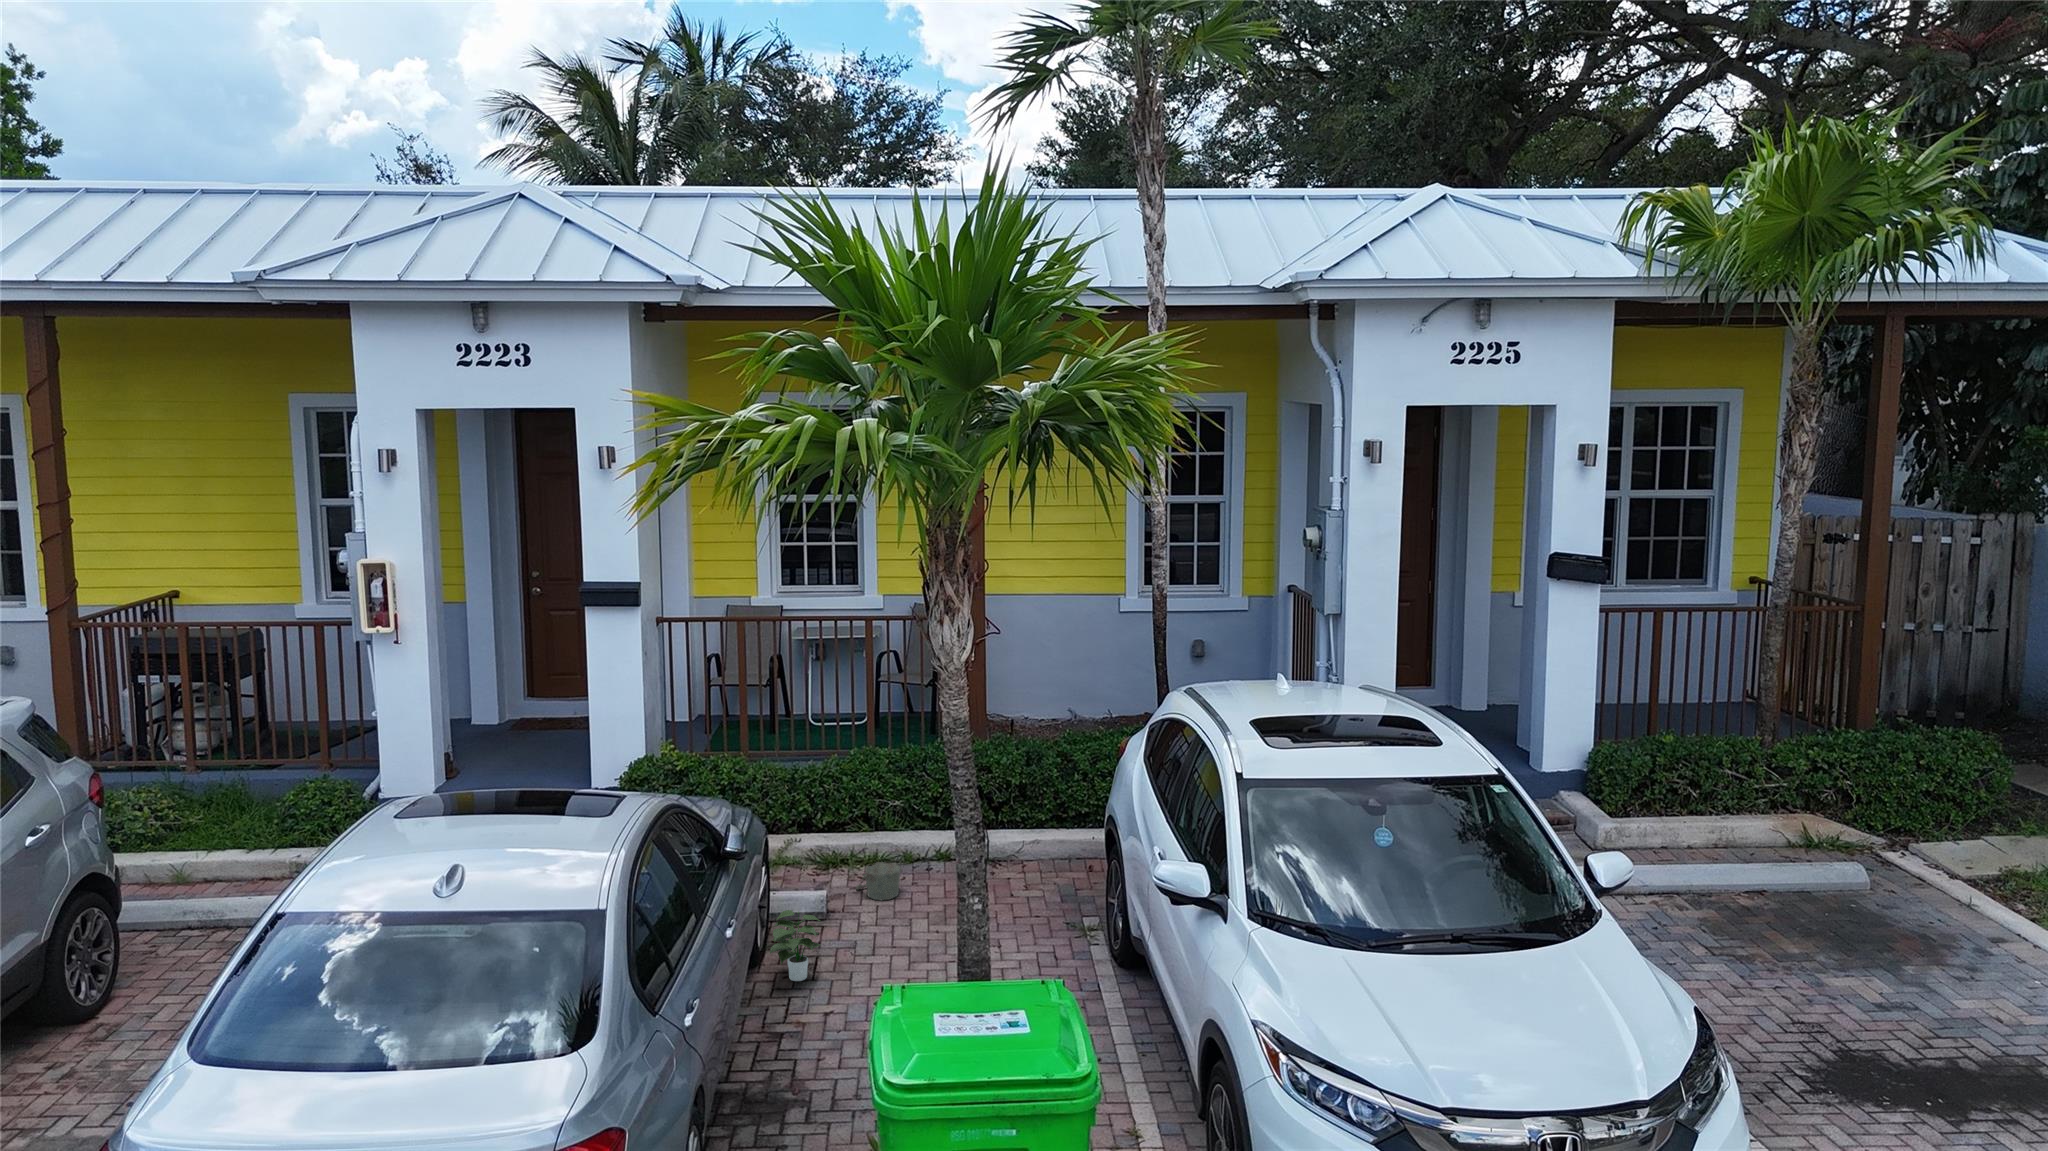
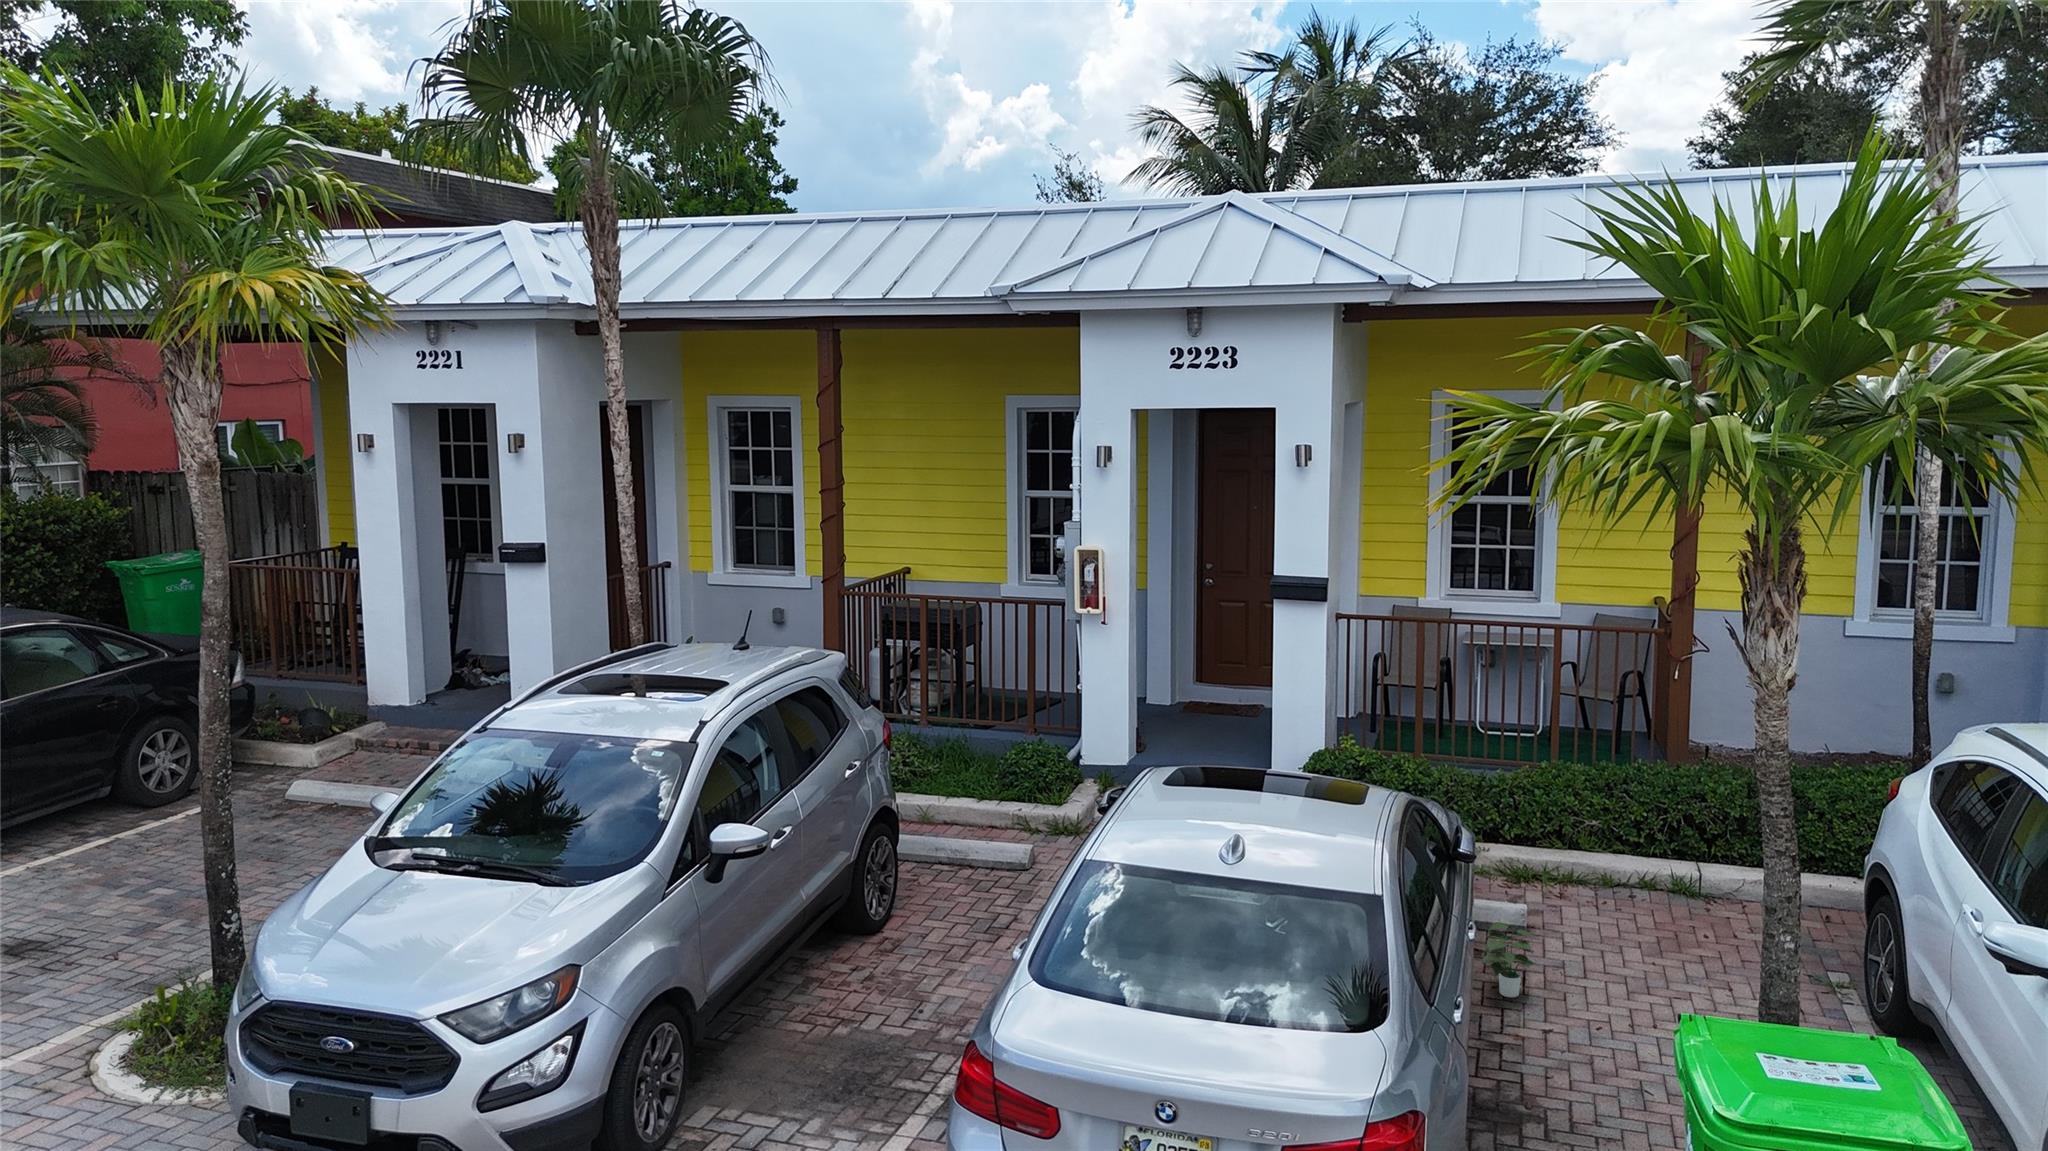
bucket: present [856,862,902,900] -> none [1554,884,1609,926]

